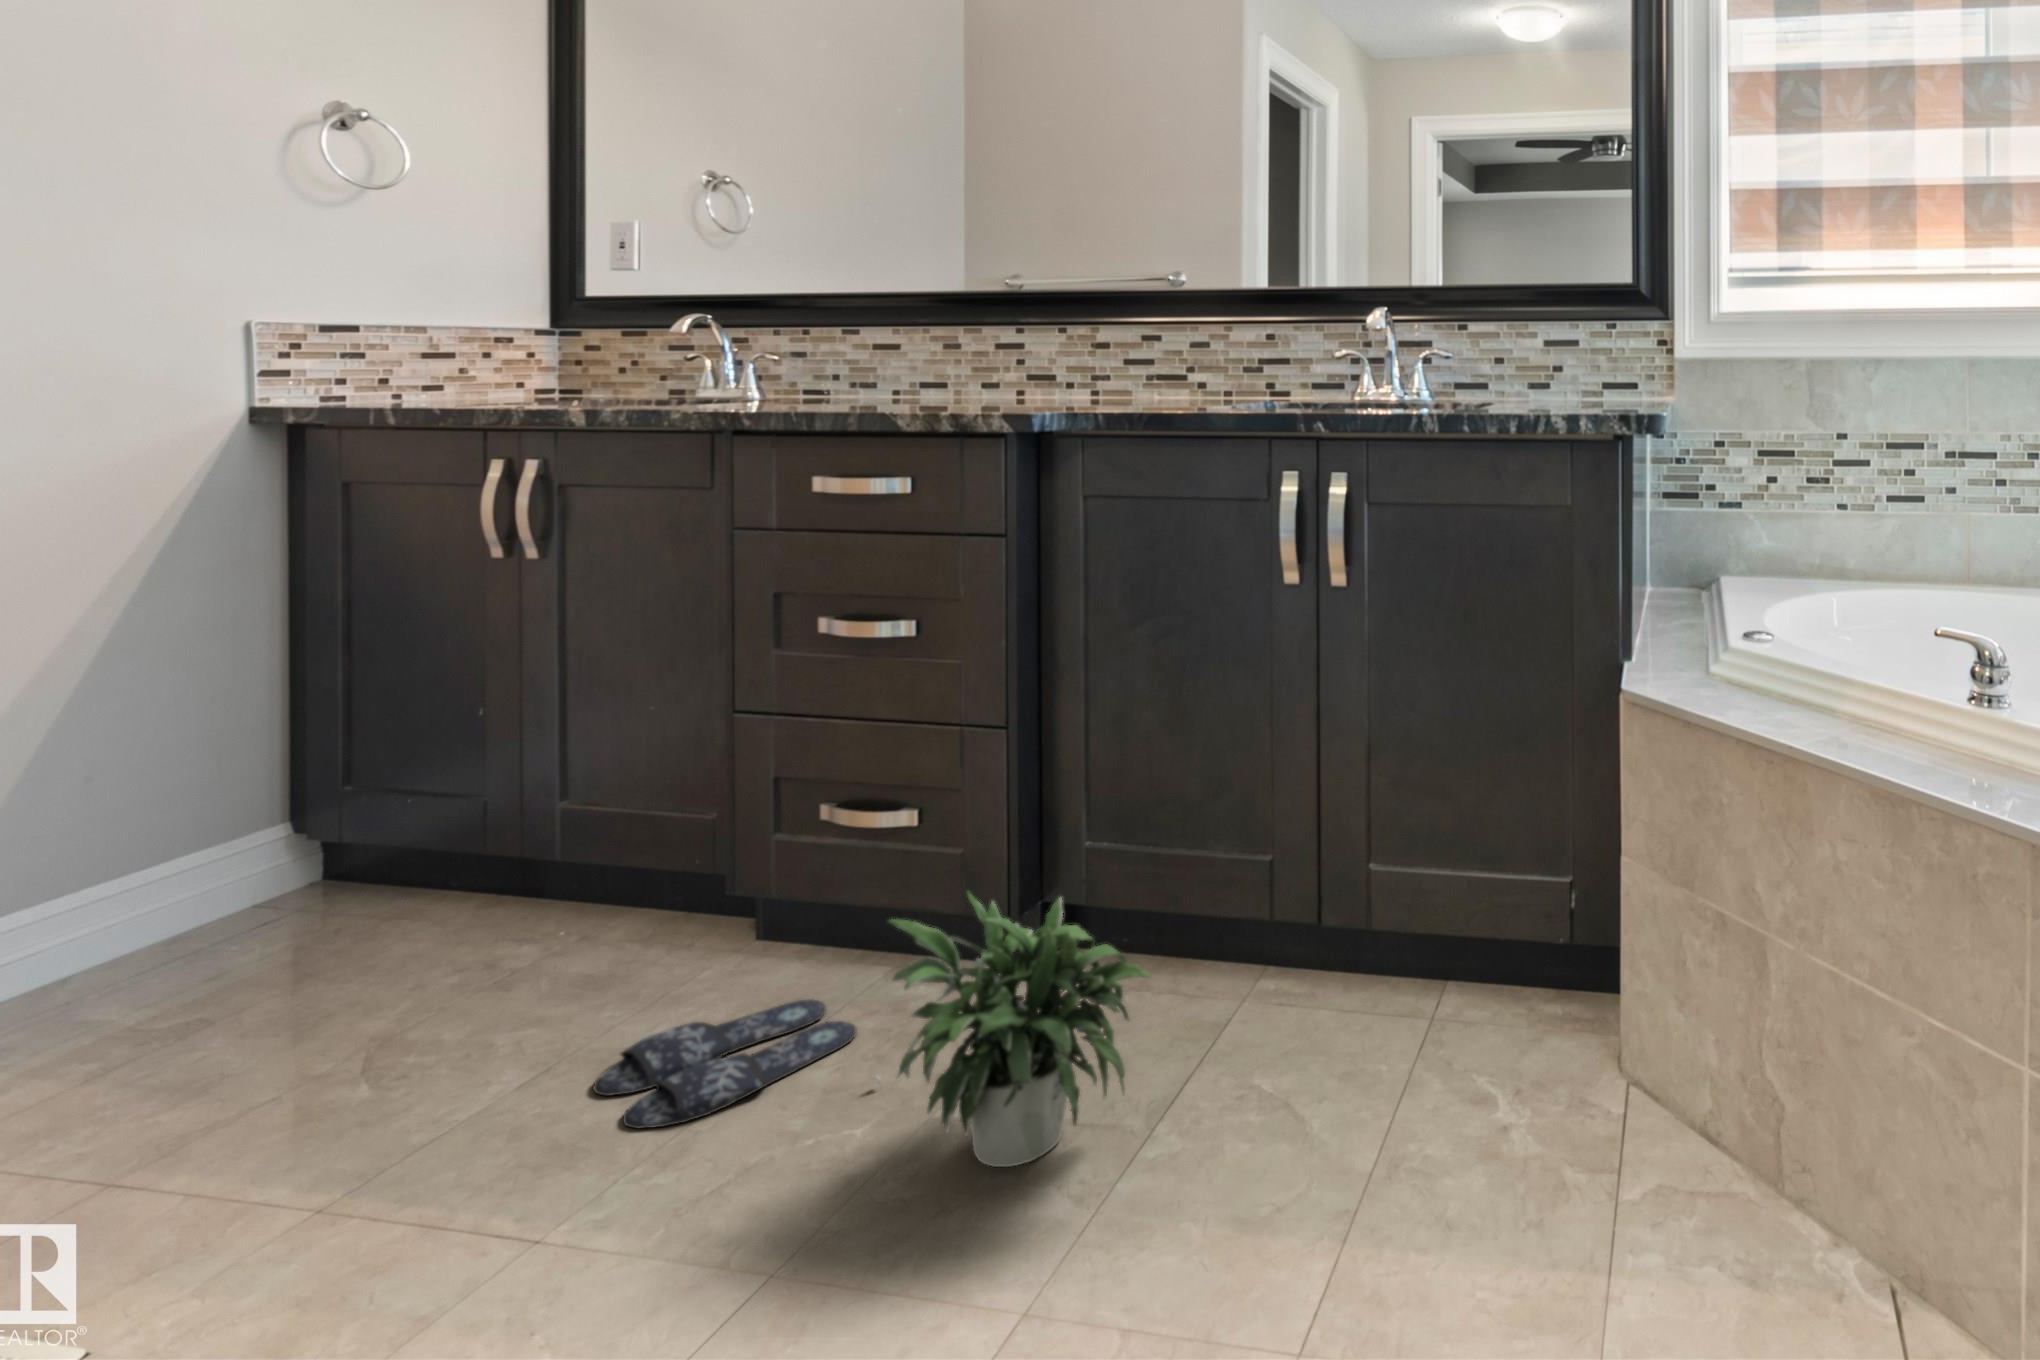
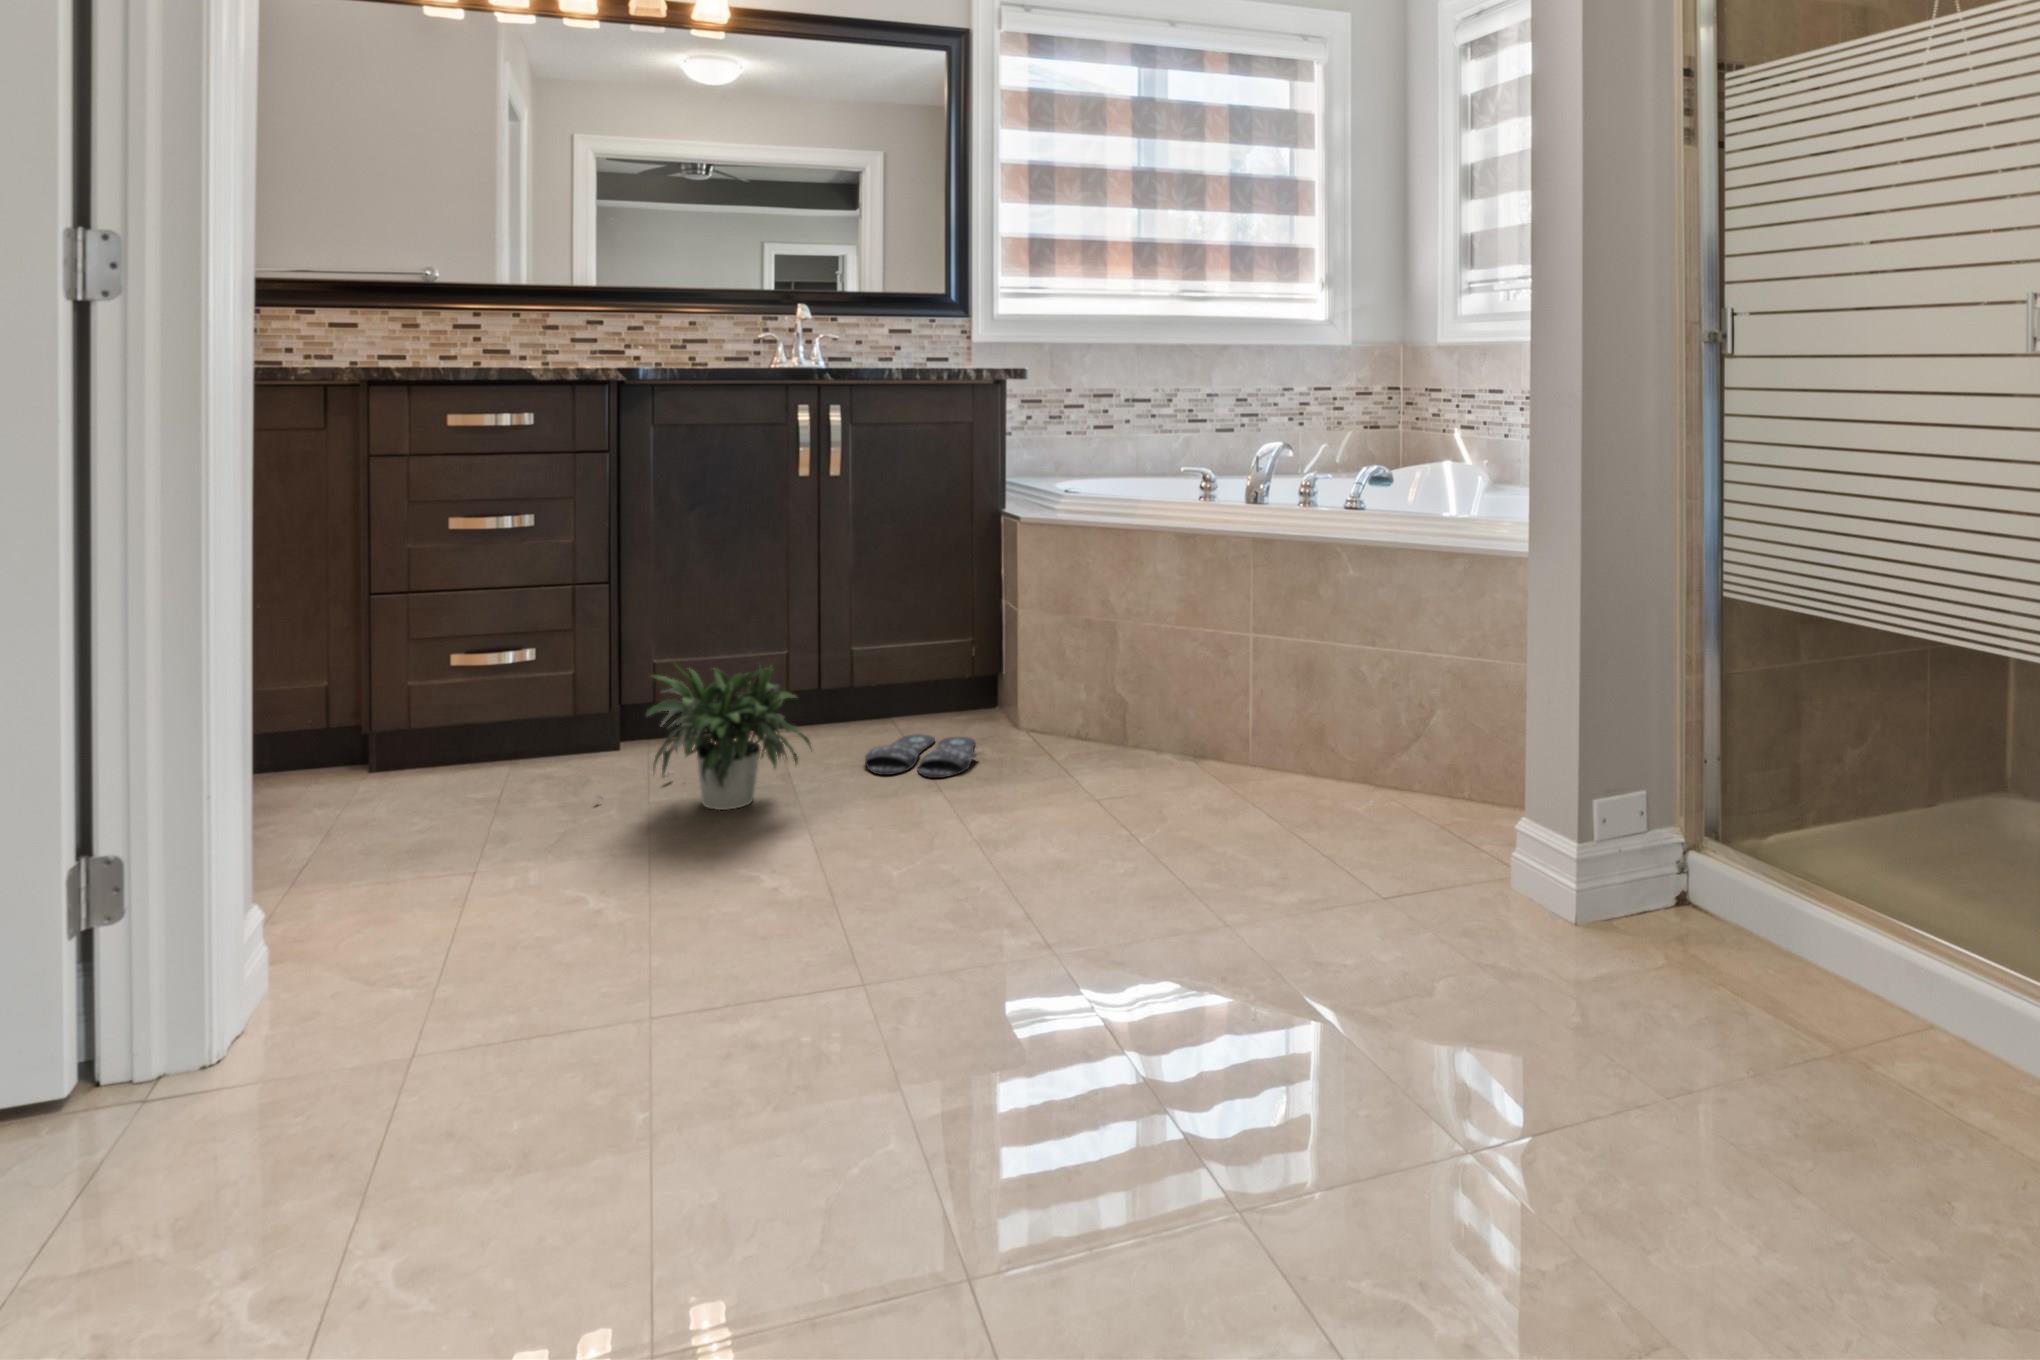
slippers: present [594,999,856,1129] -> present [865,734,977,778]

